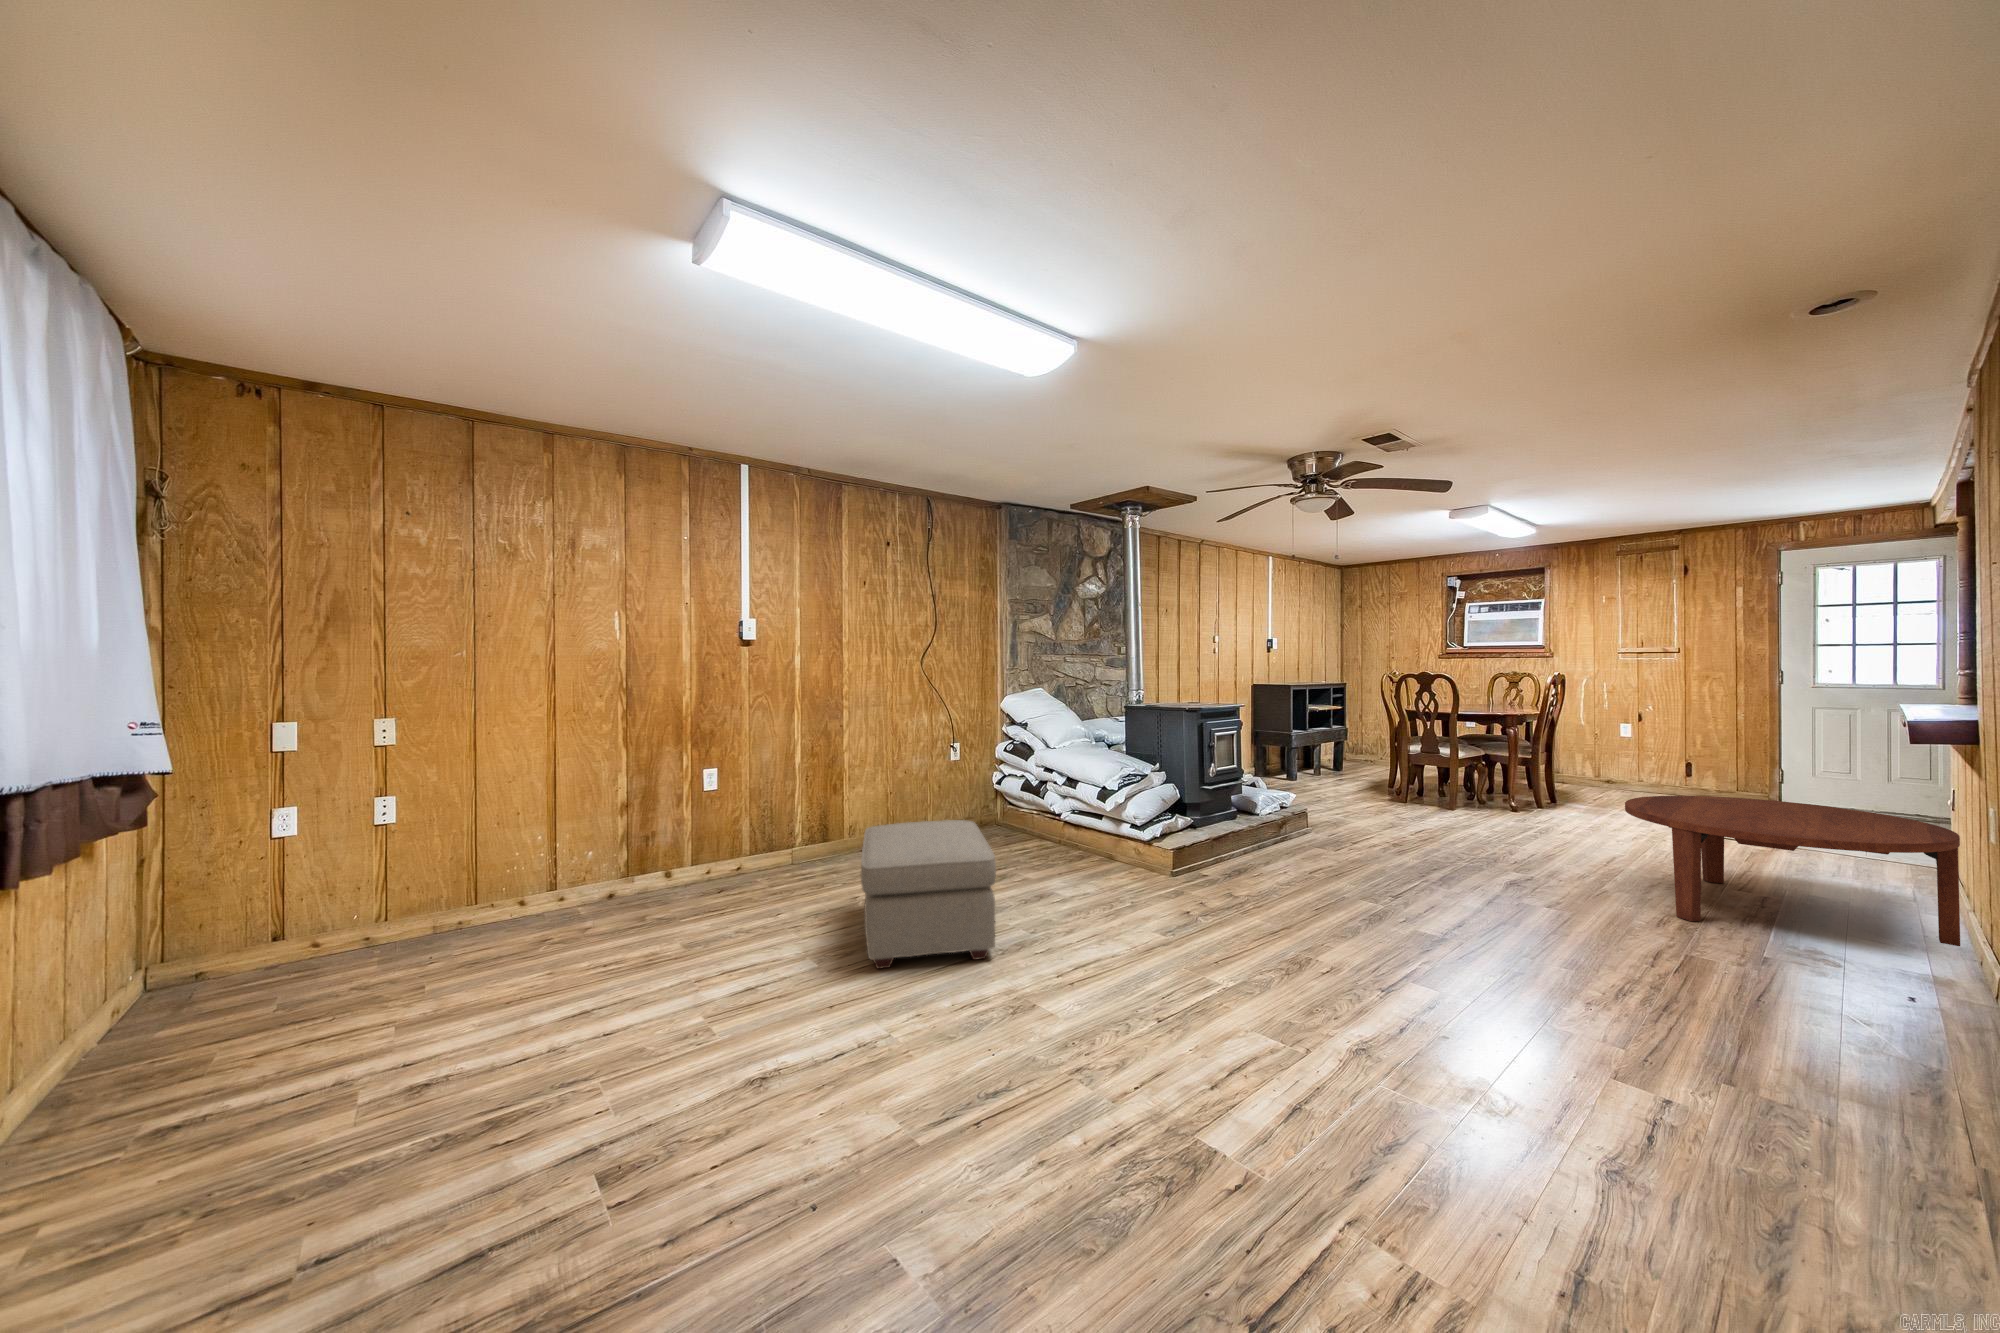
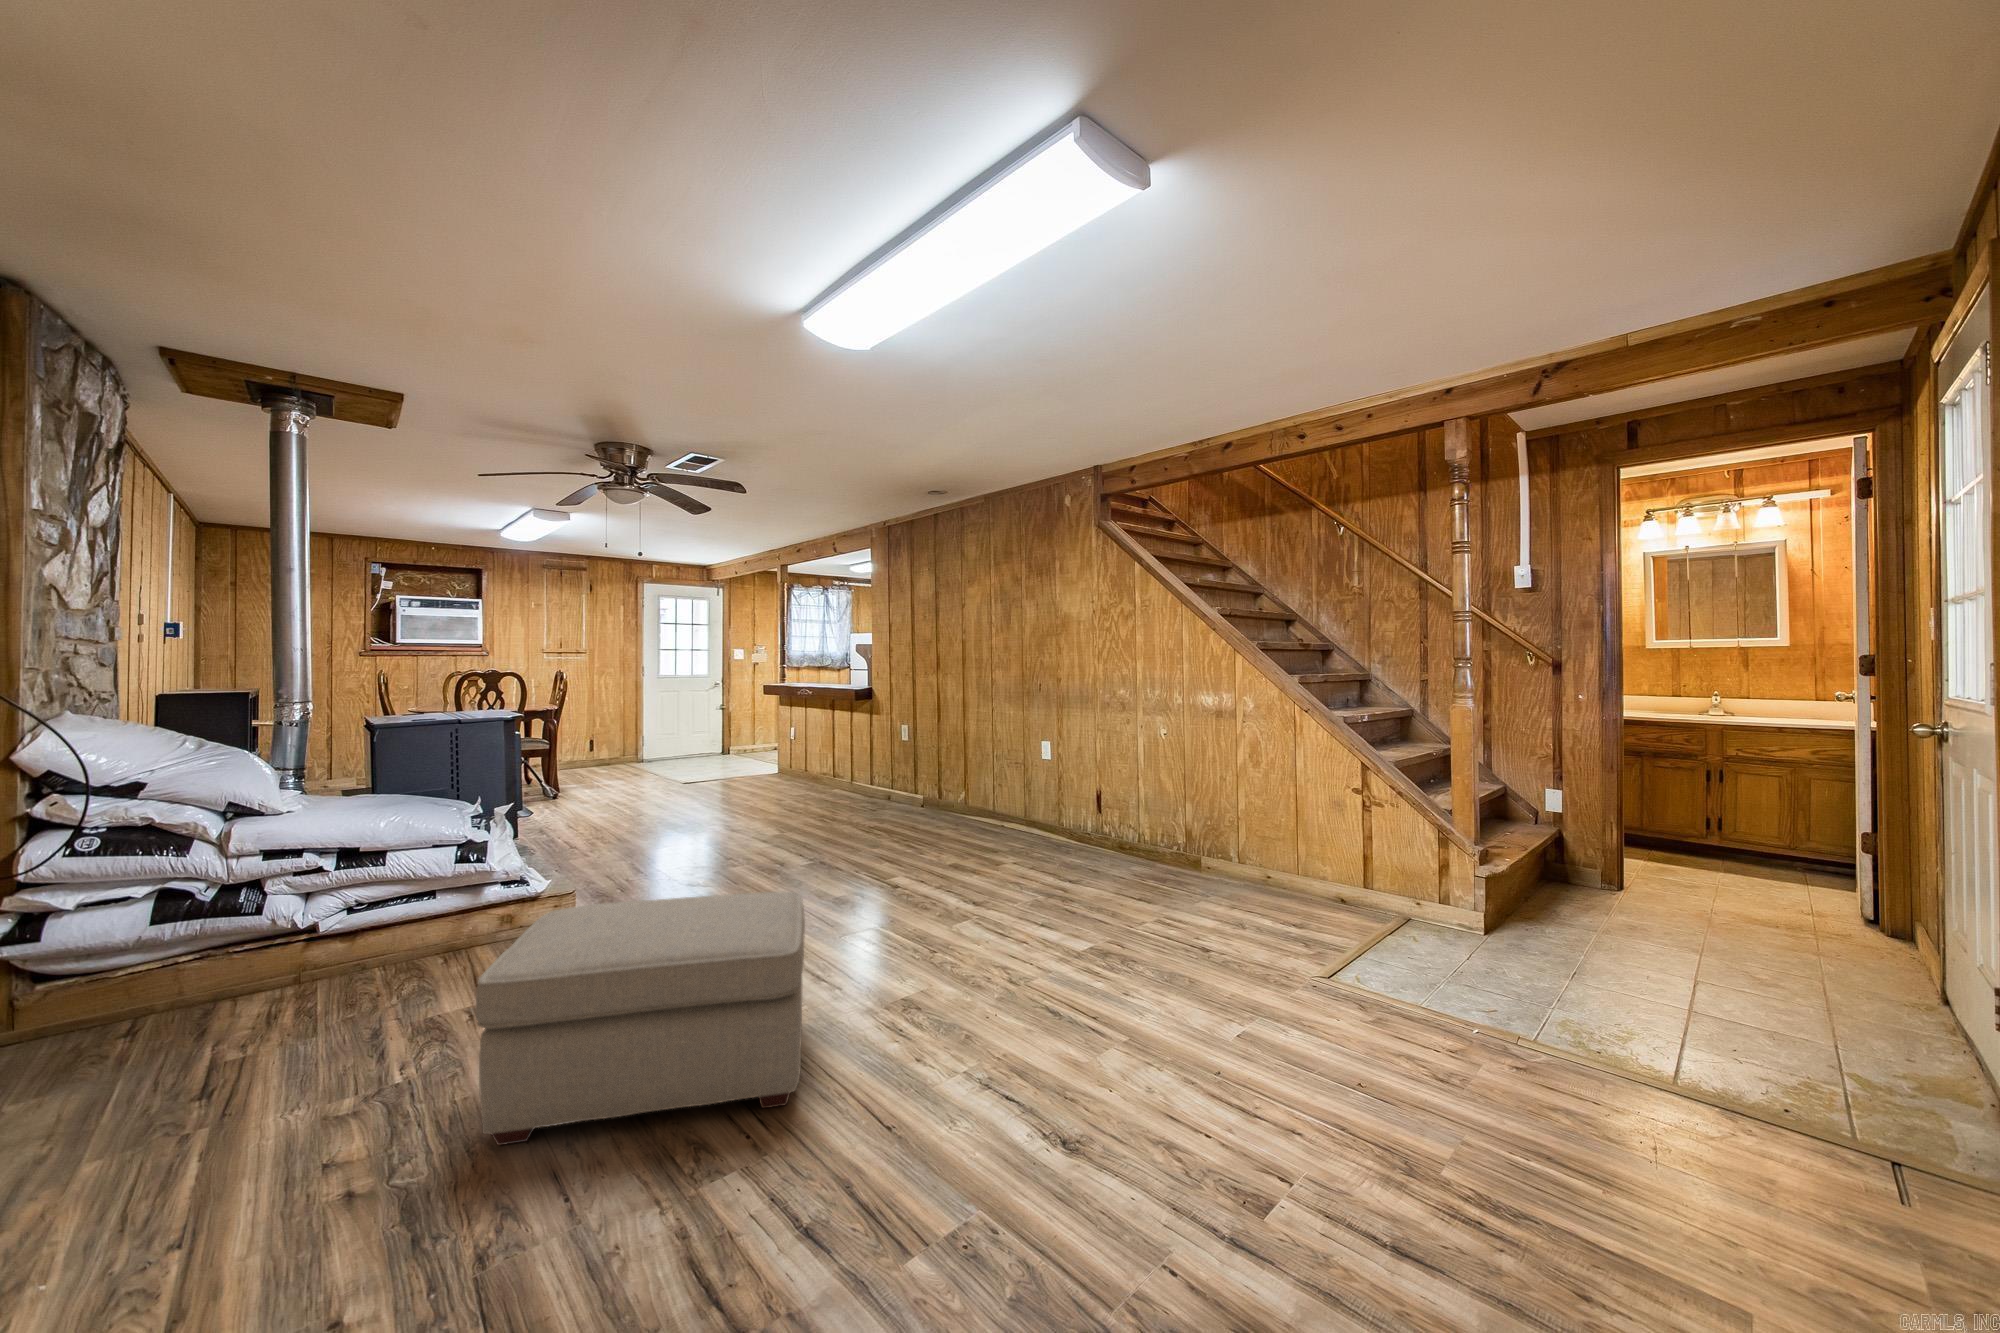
coffee table: present [1625,796,1960,946] -> none [773,743,903,819]

